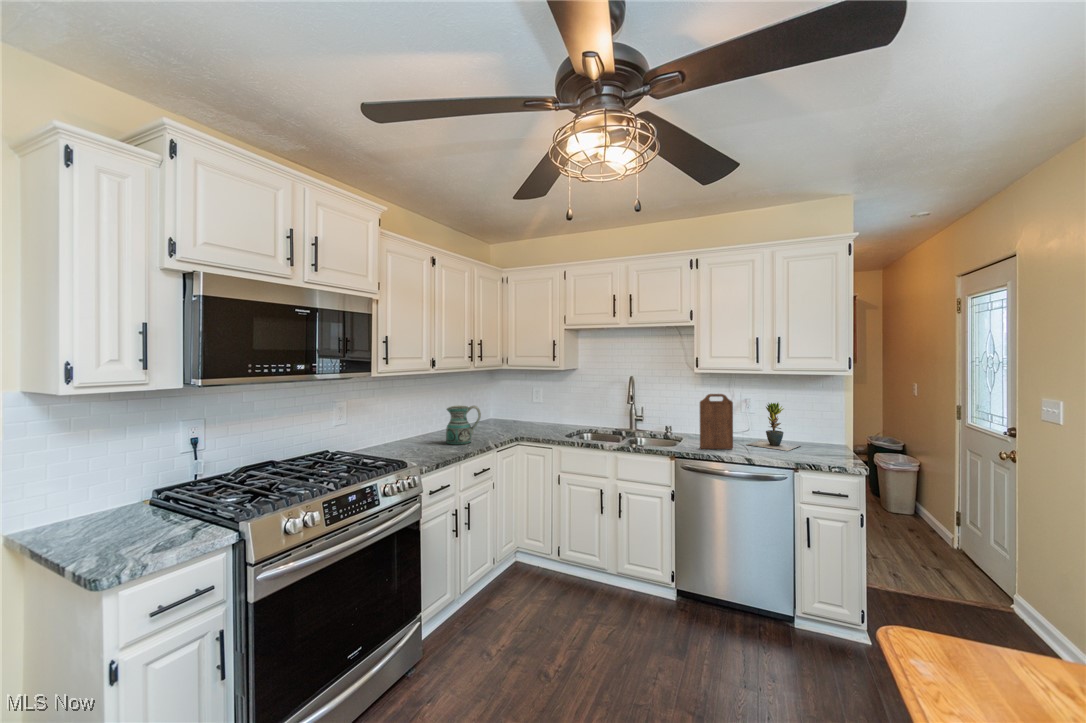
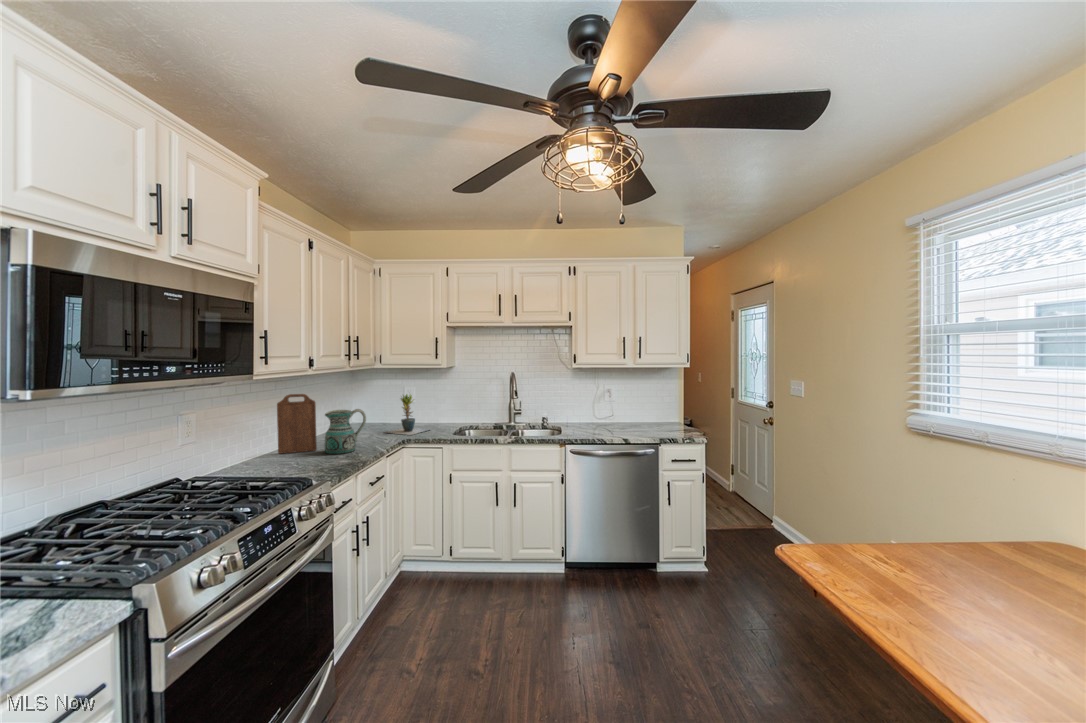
cutting board: present [700,394,733,449] -> present [277,394,317,454]
potted plant: present [747,403,800,451] -> present [386,394,429,435]

